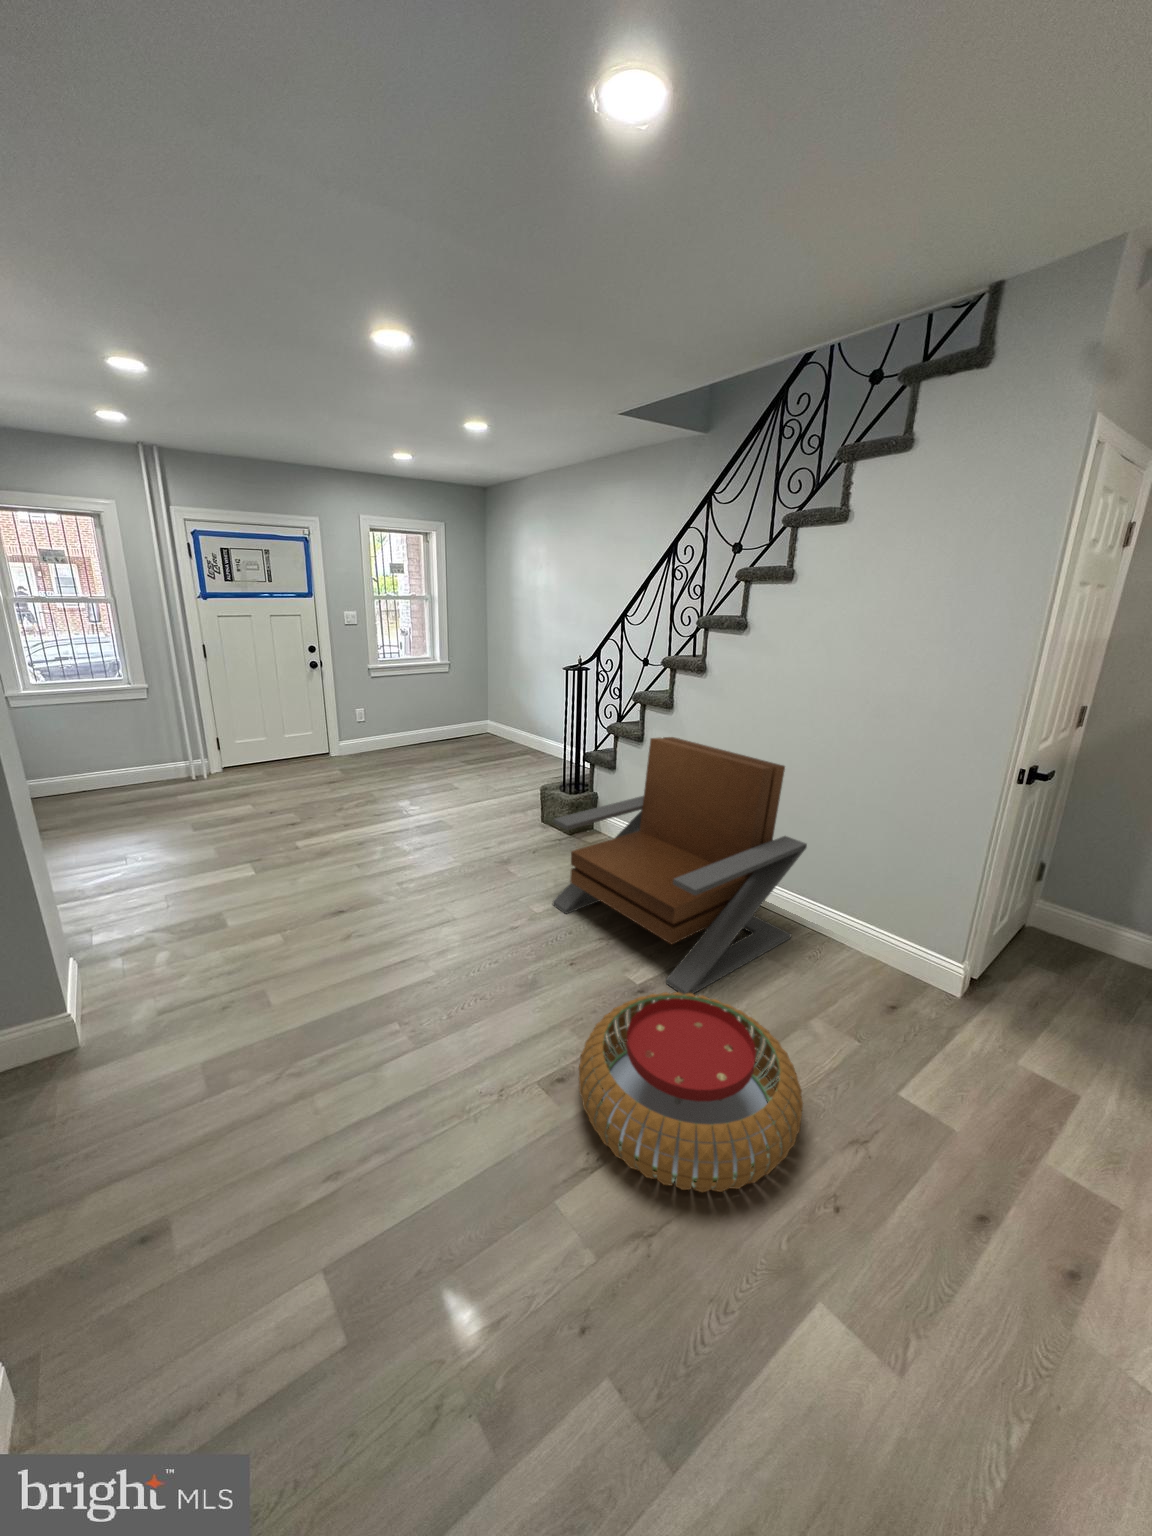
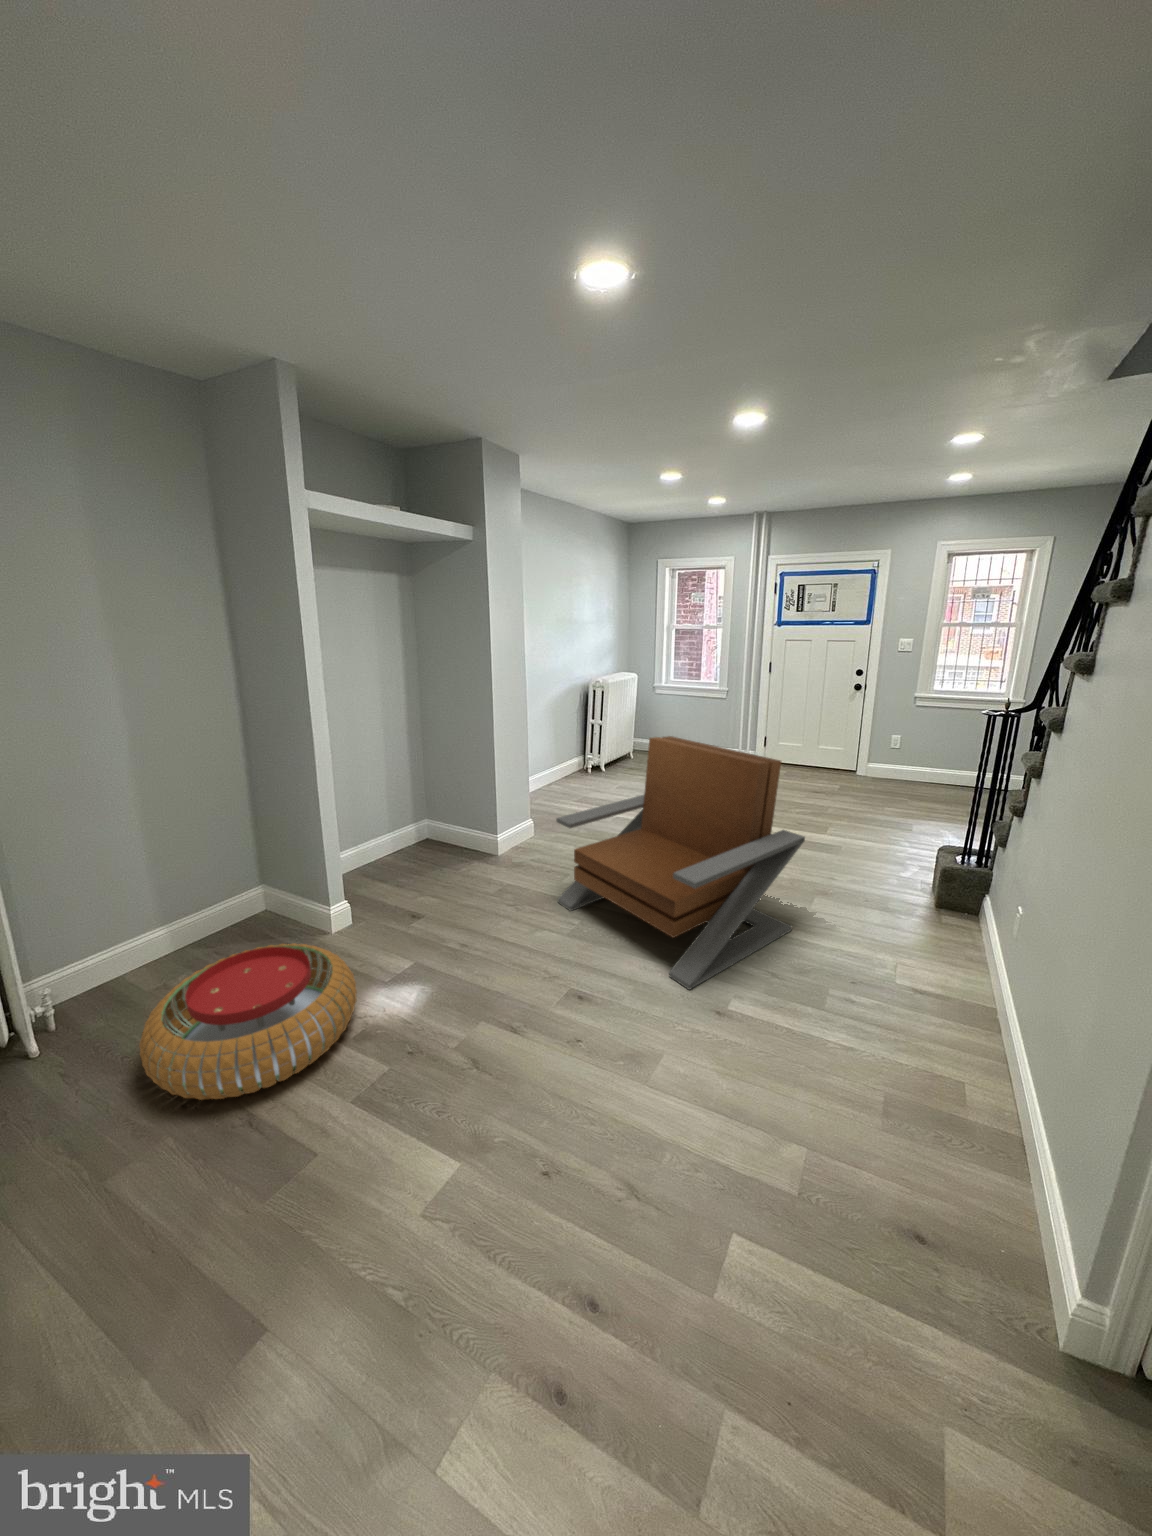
pouf: present [579,992,803,1192] -> present [139,944,357,1100]

